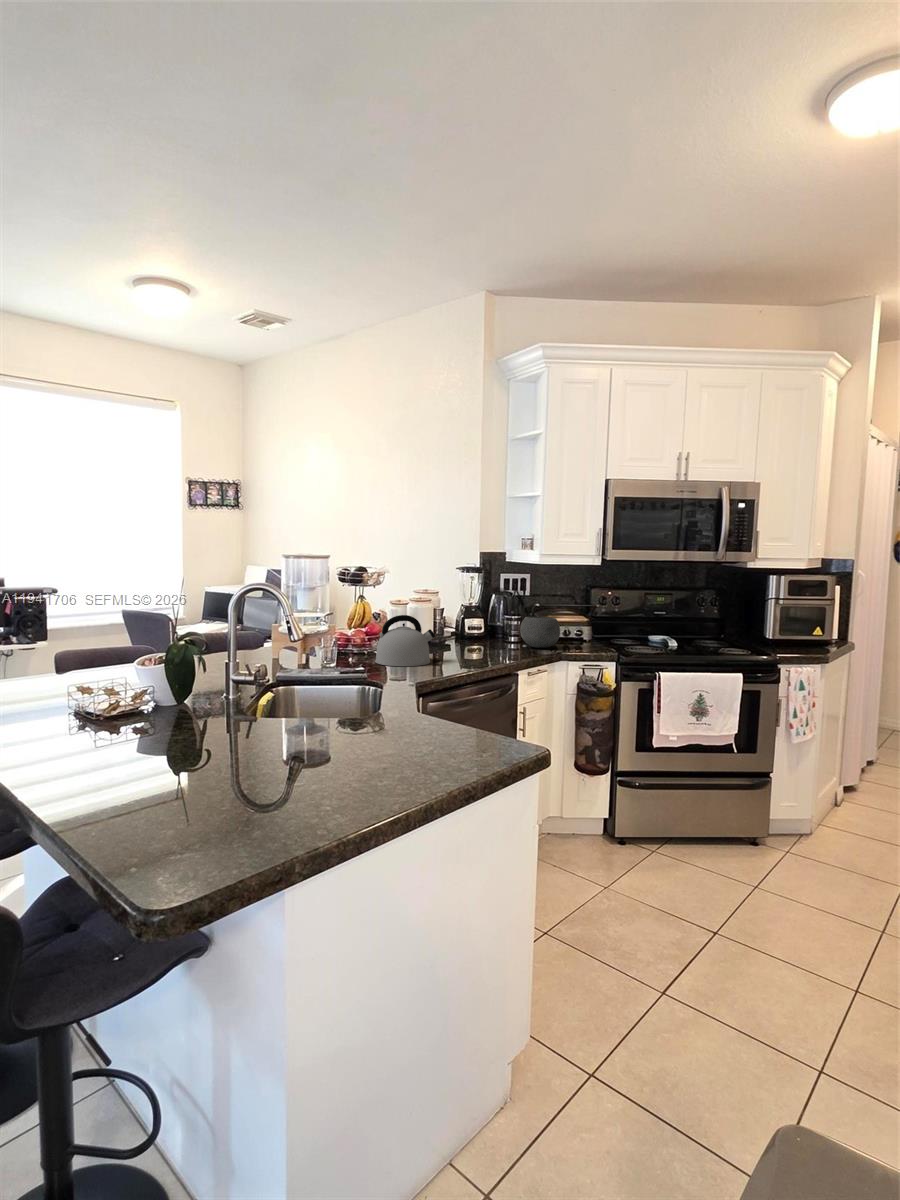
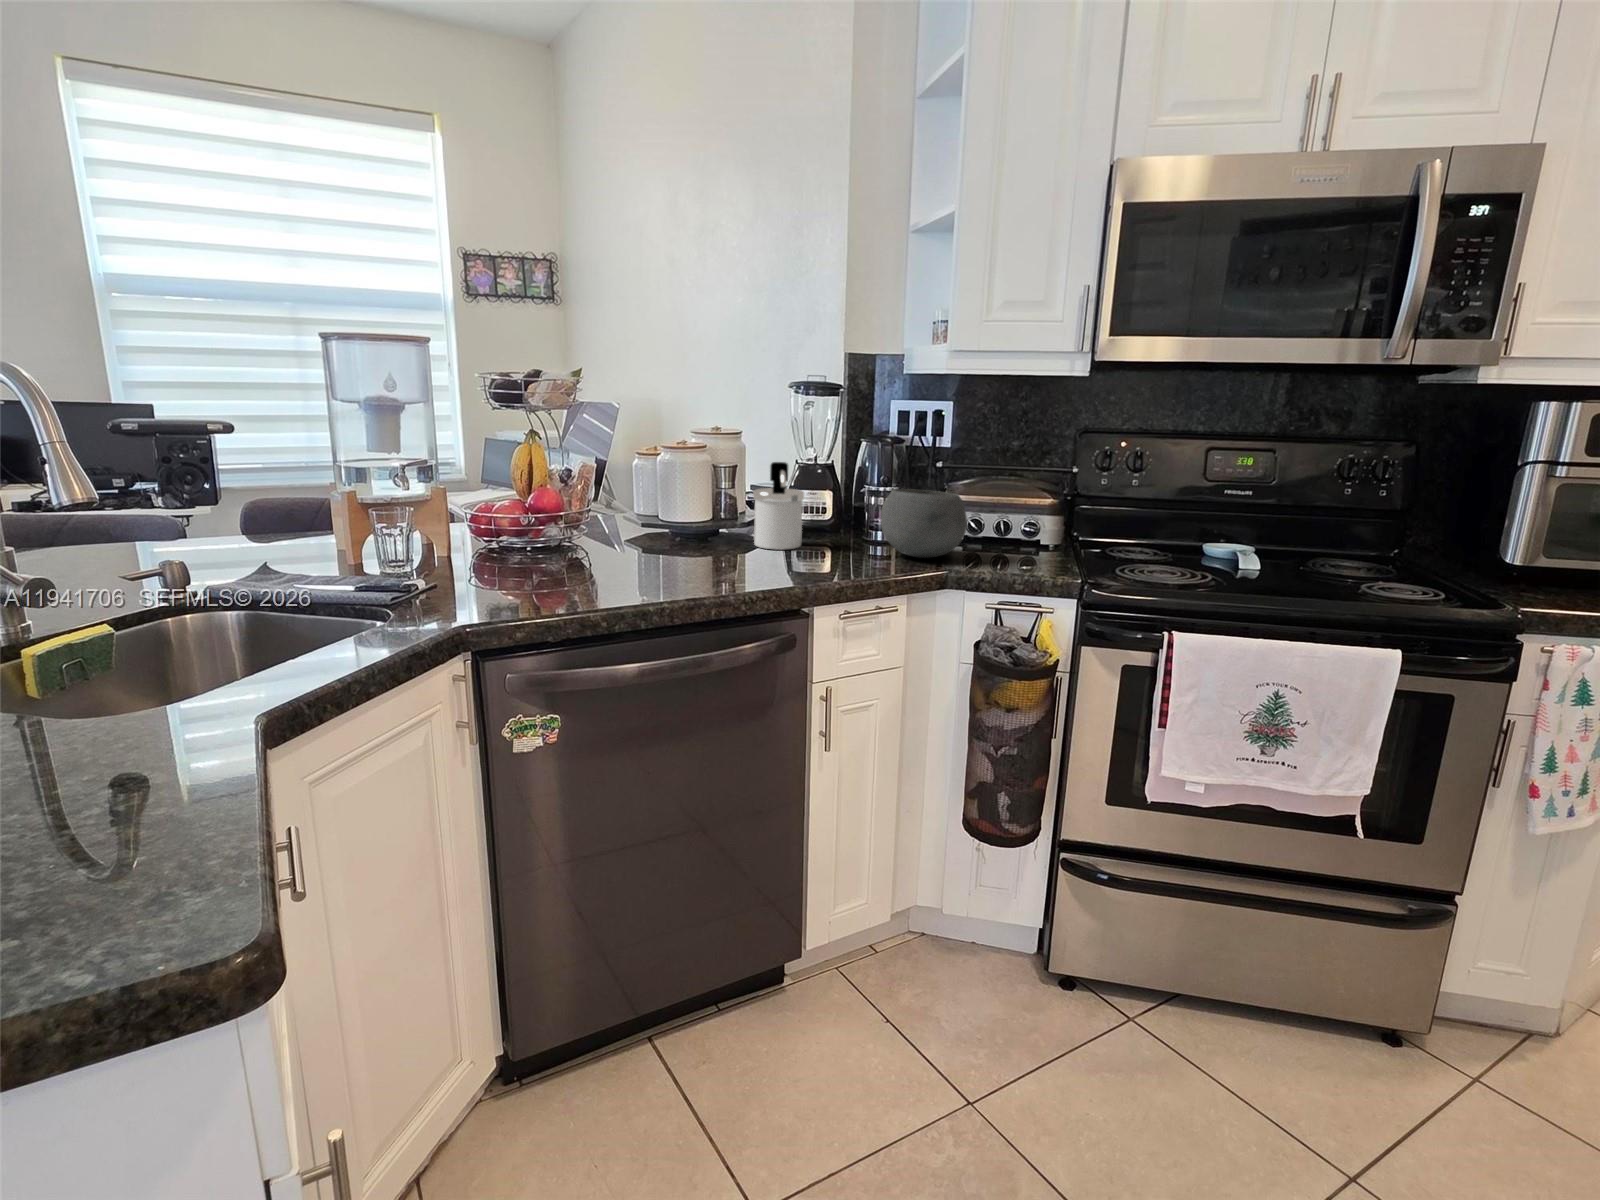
soap dispenser: none [456,605,481,648] -> present [753,462,804,550]
kettle: present [375,615,435,666] -> none [506,476,635,586]

